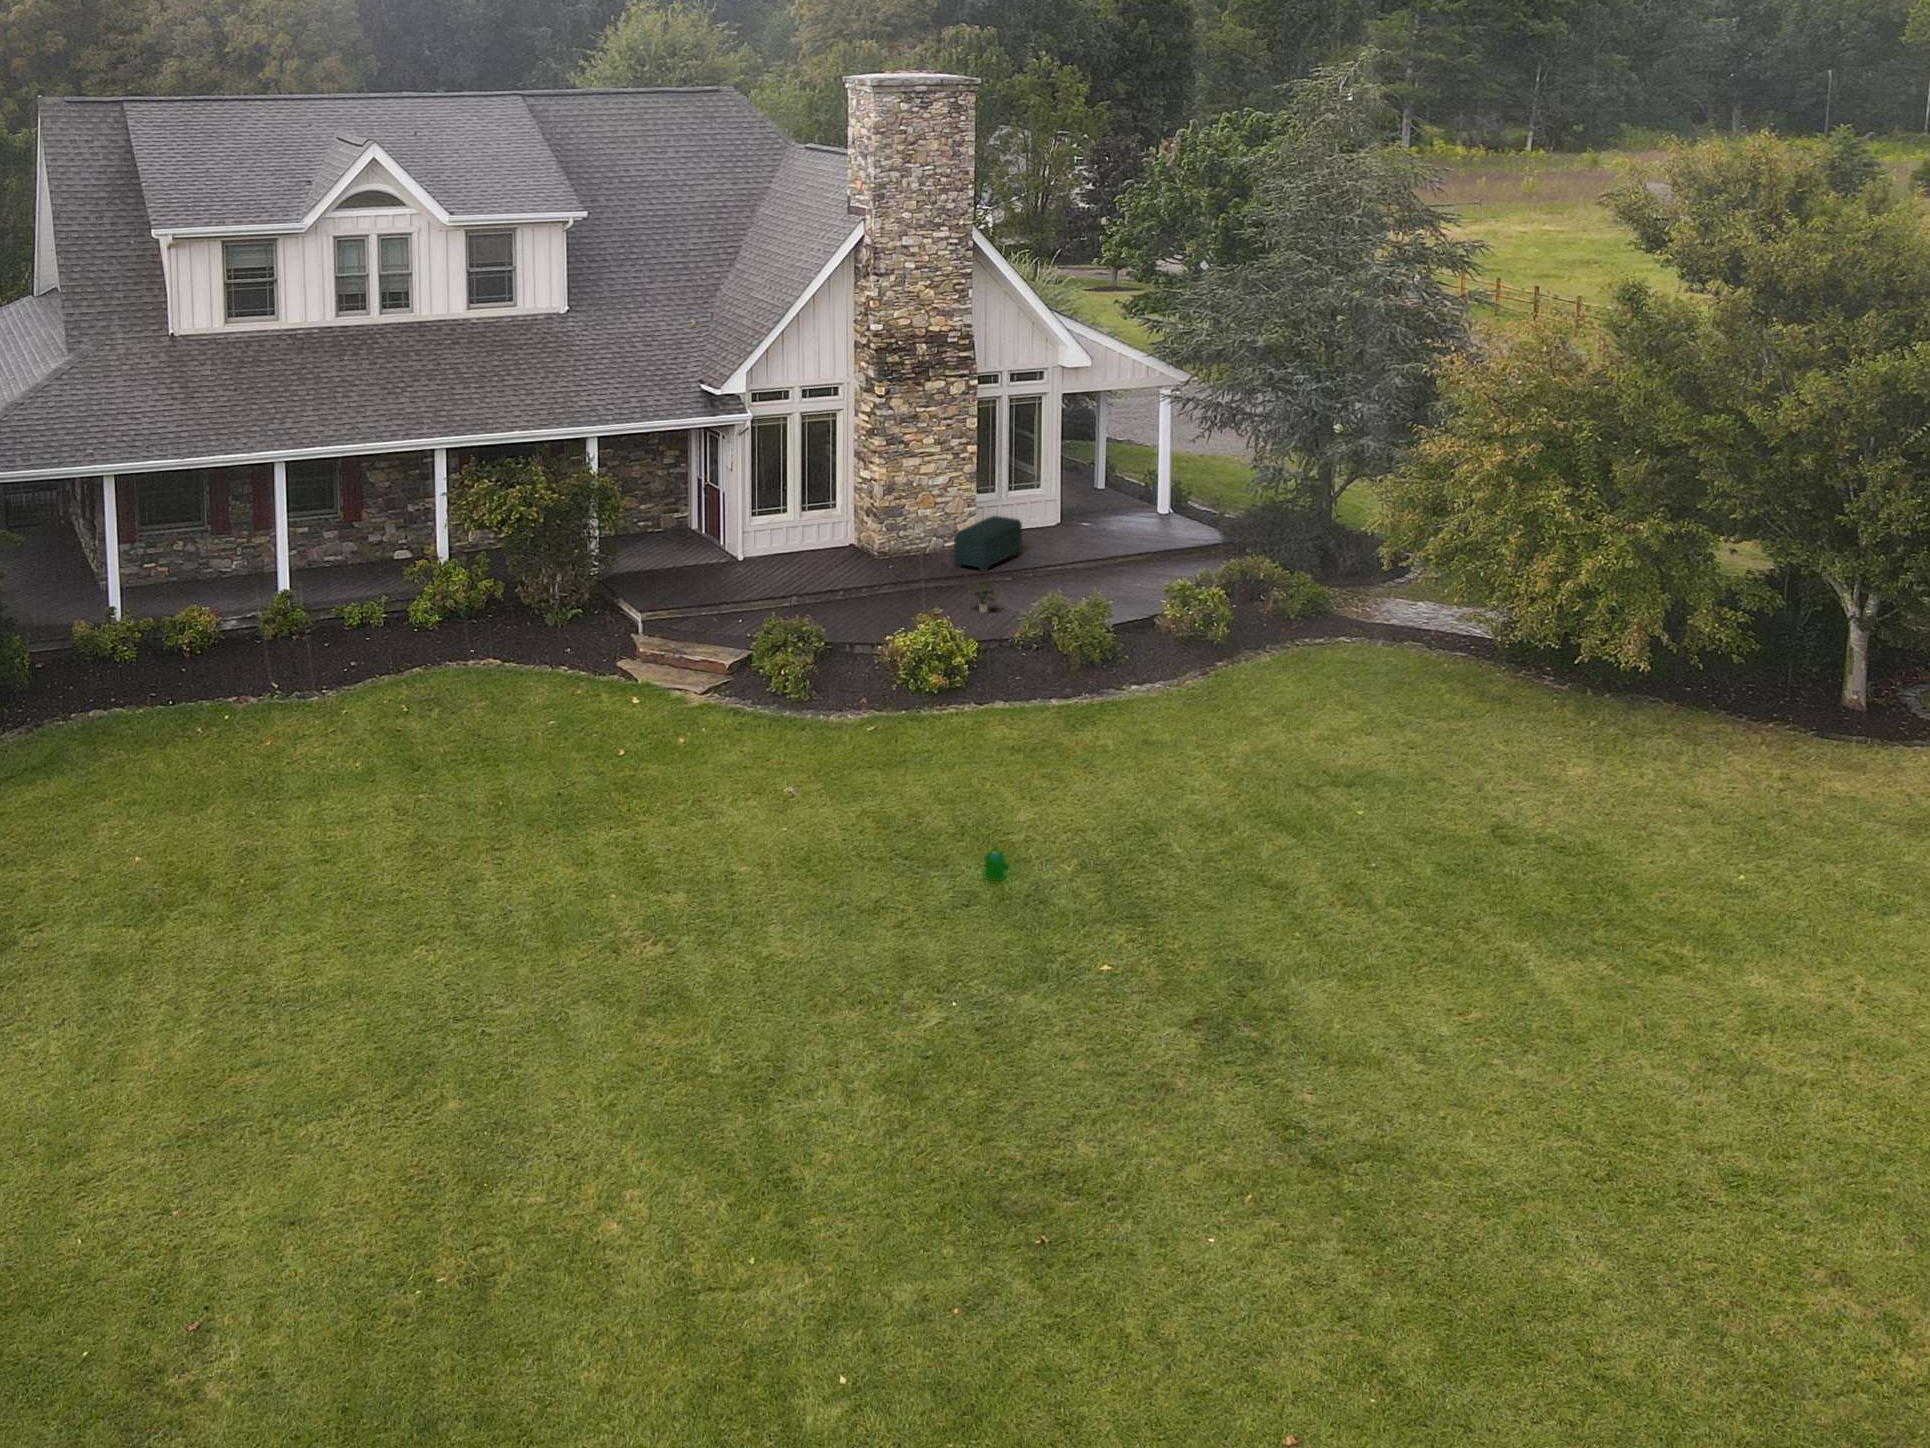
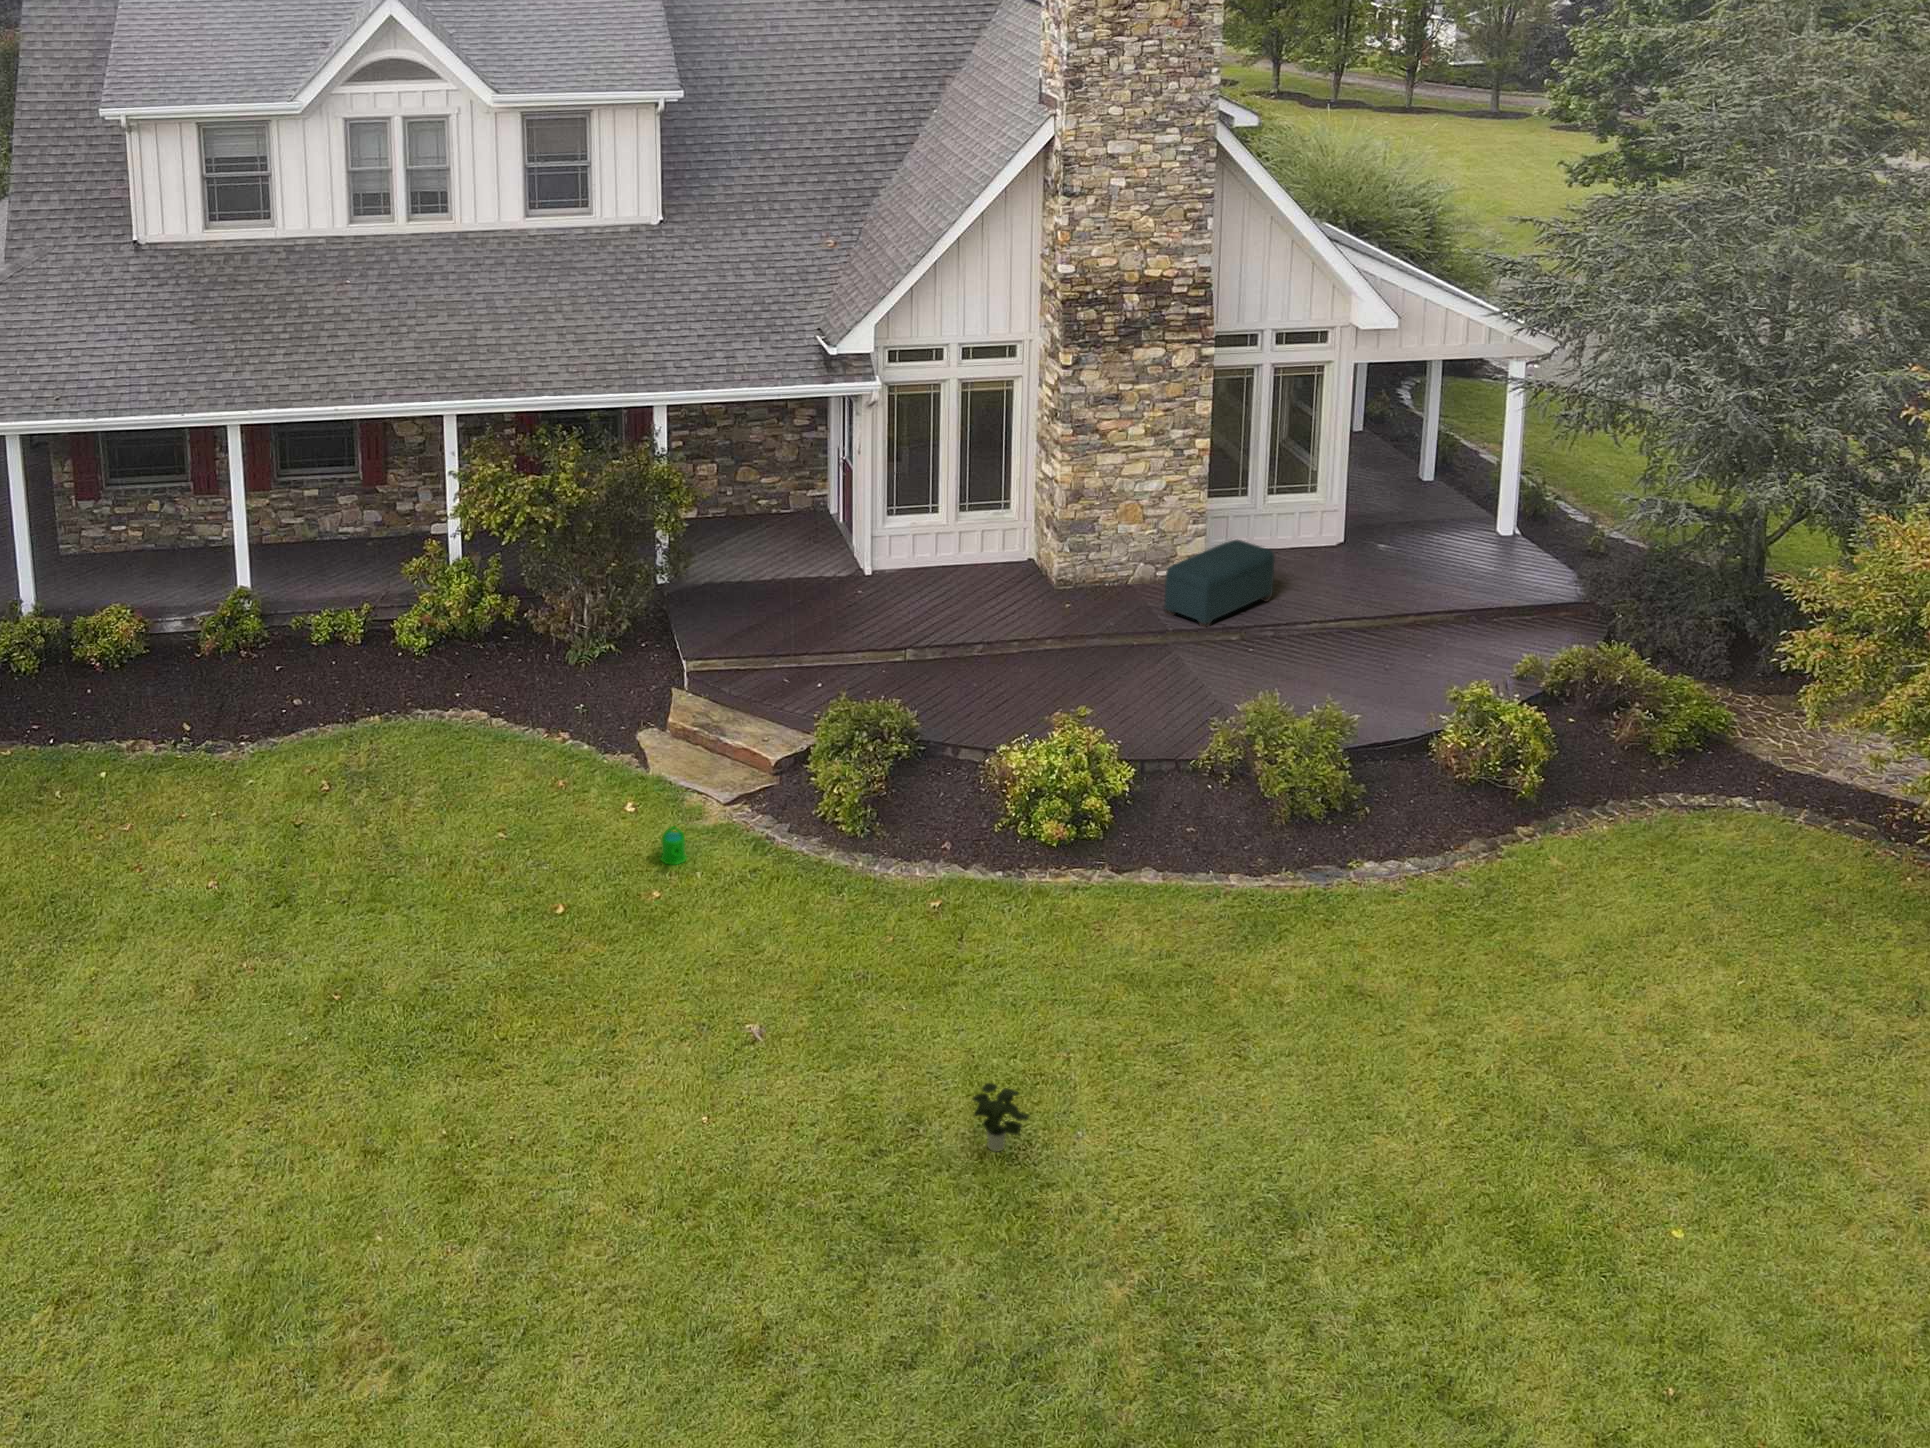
potted plant: present [972,583,997,613] -> present [973,1083,1029,1152]
watering can: present [983,847,1009,881] -> present [661,826,687,865]

